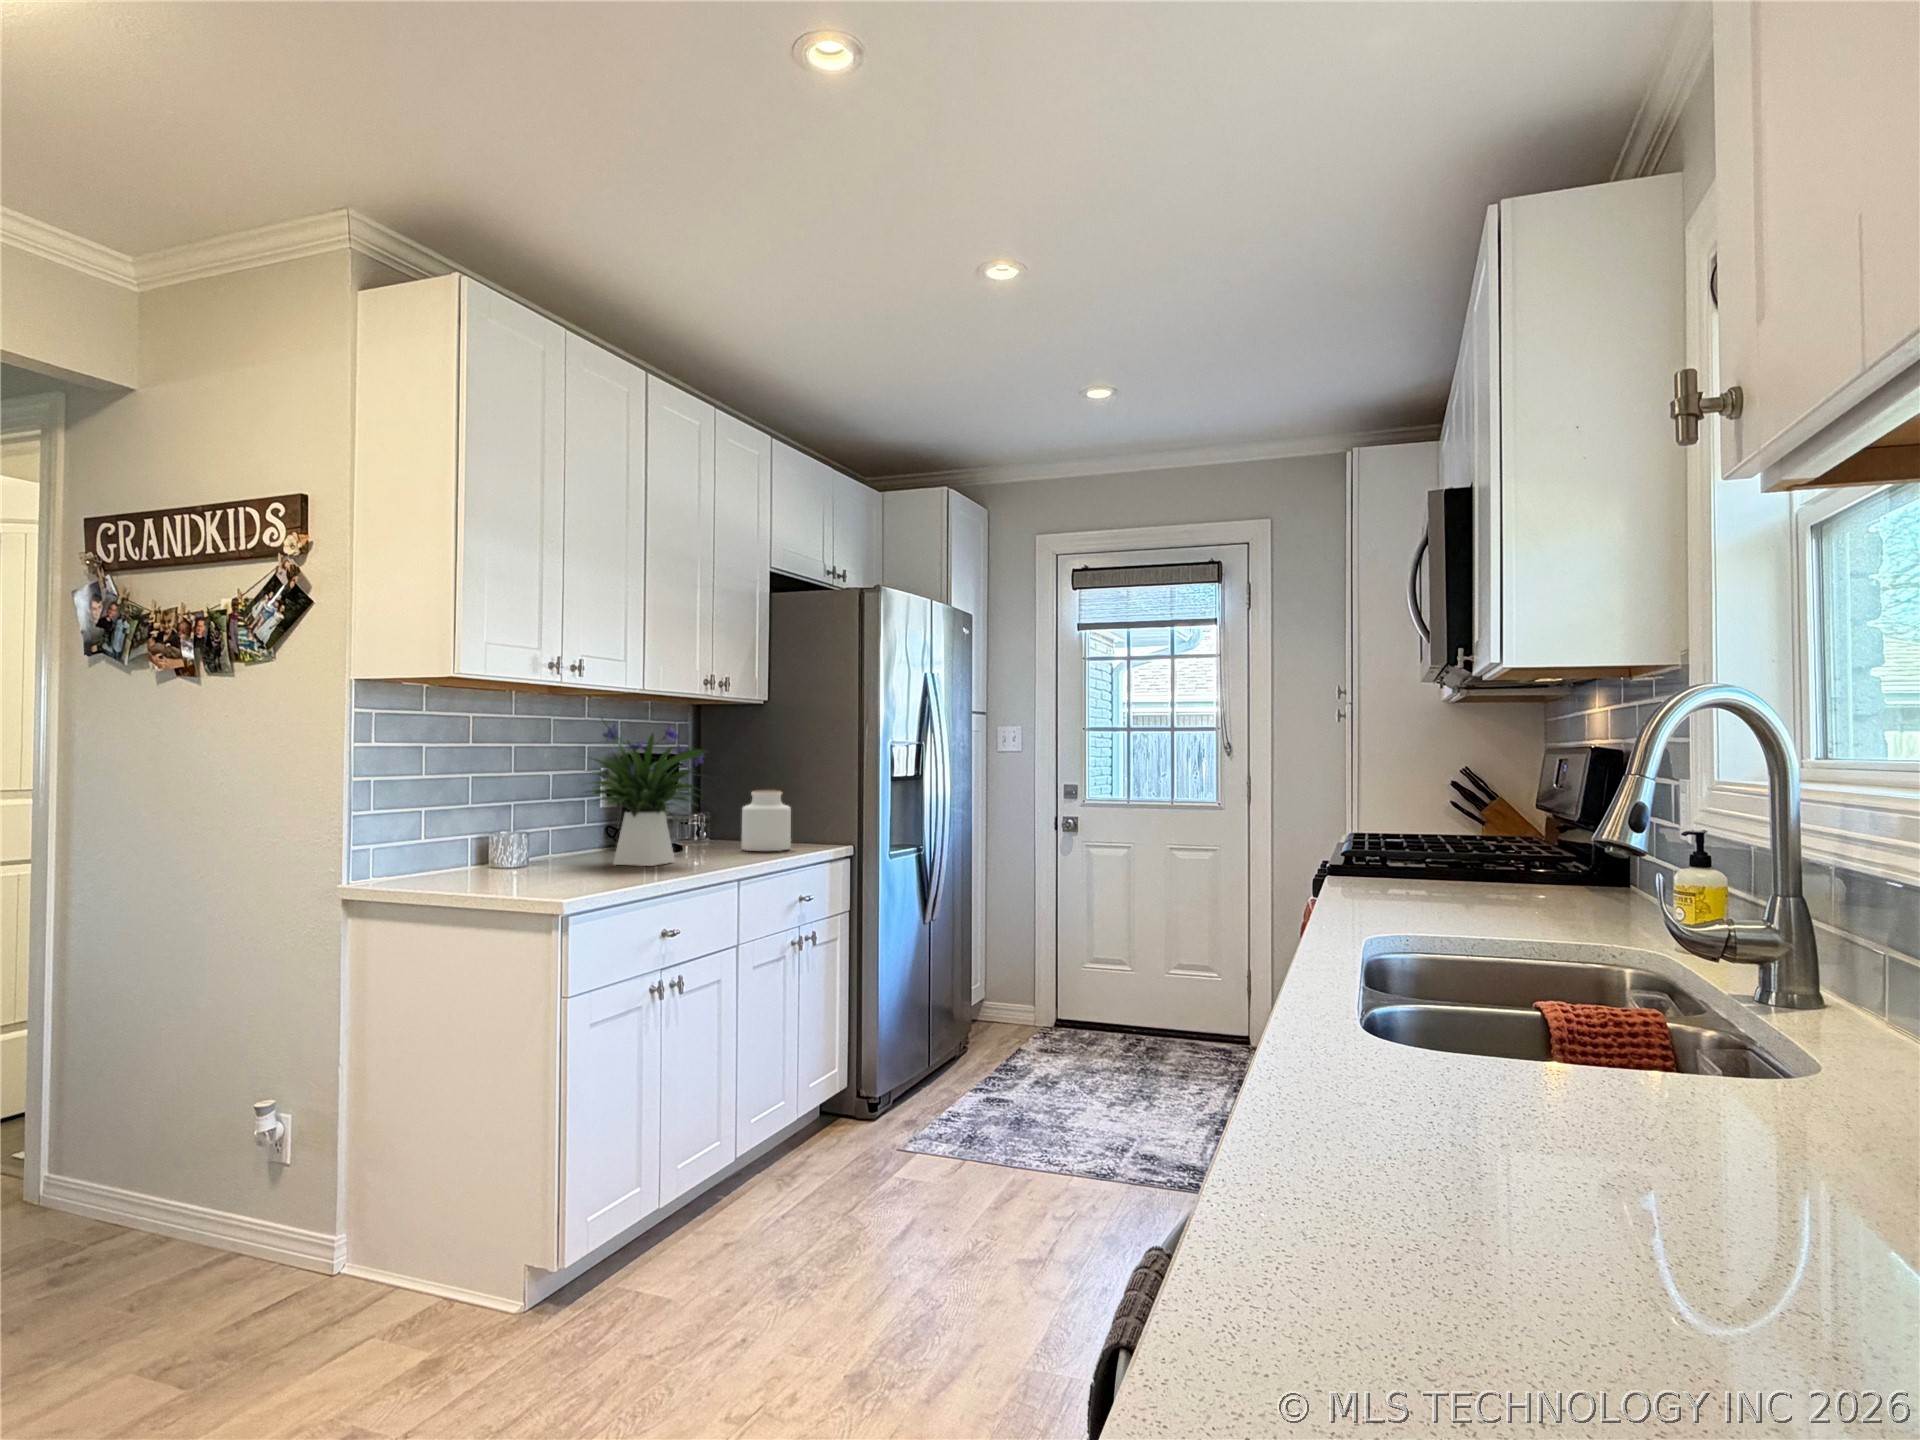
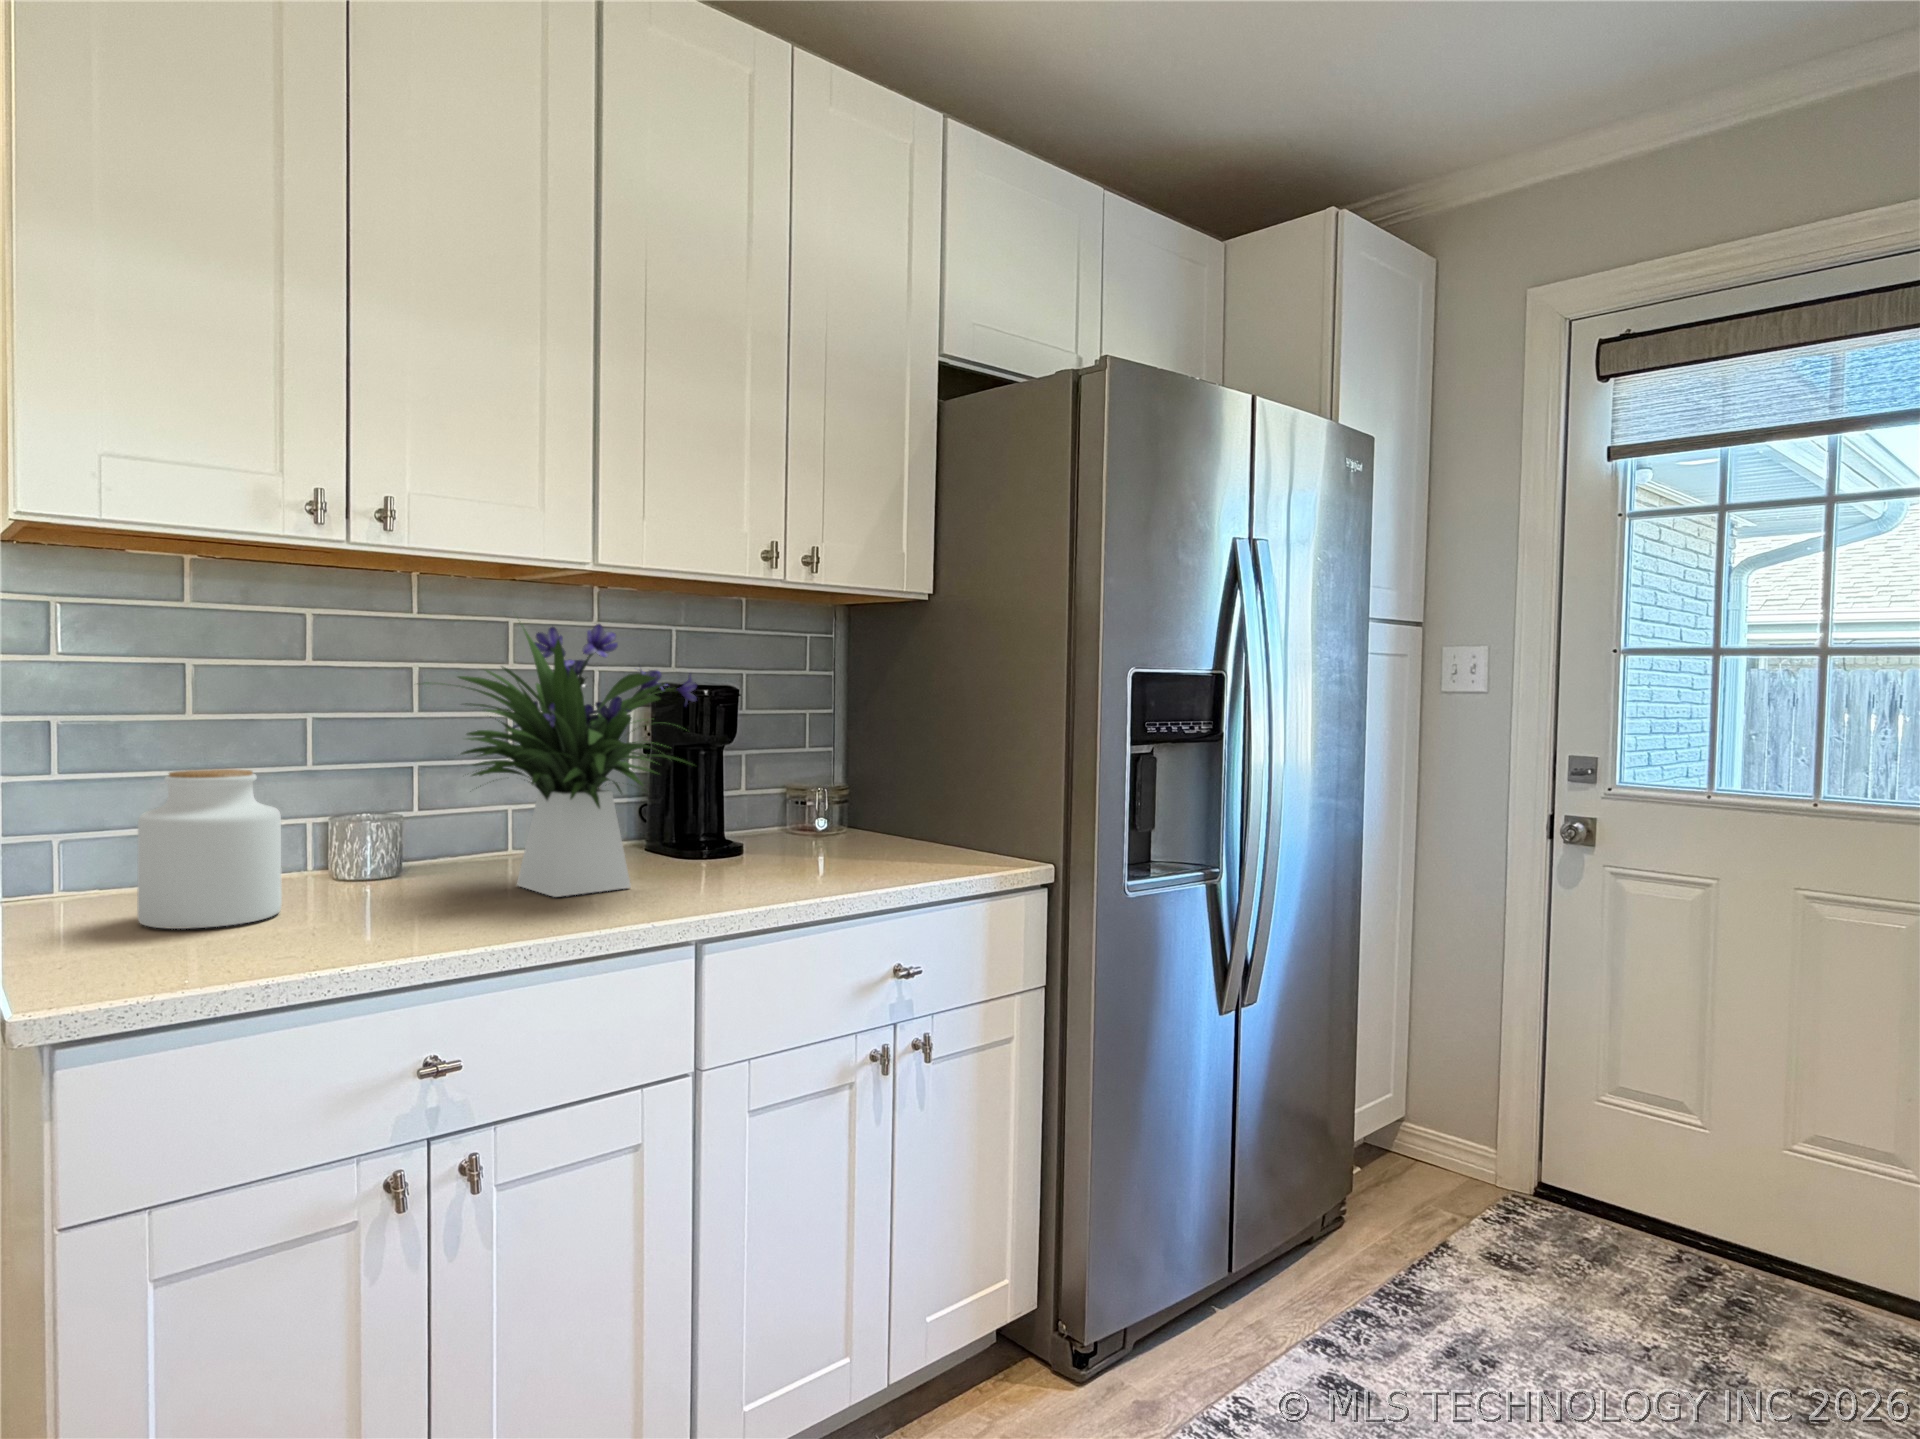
jar: present [742,790,791,851] -> present [137,769,282,929]

